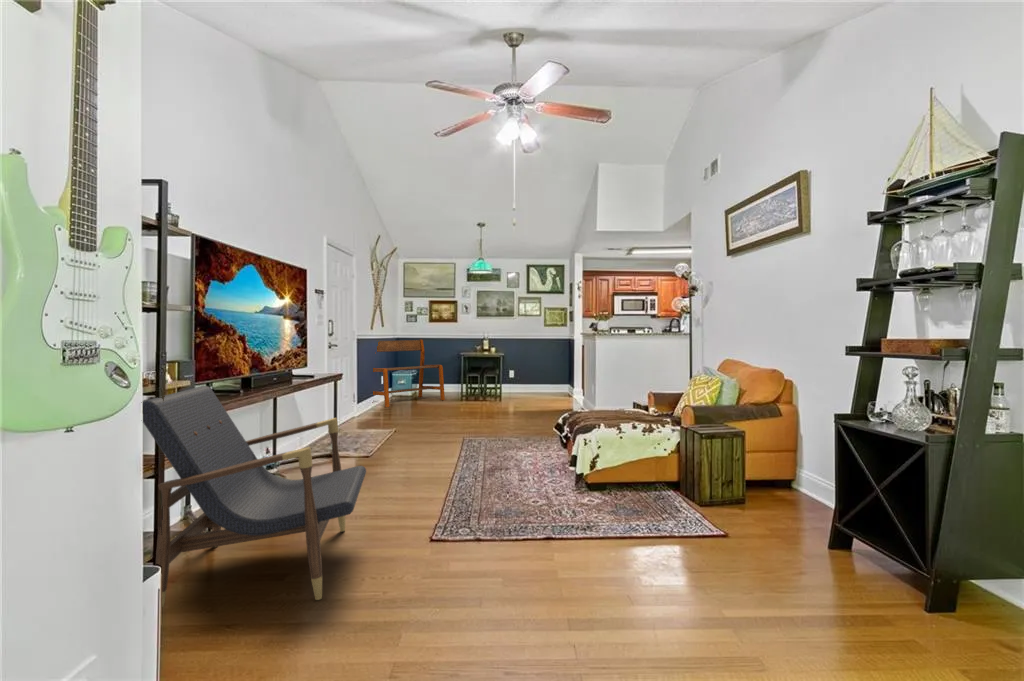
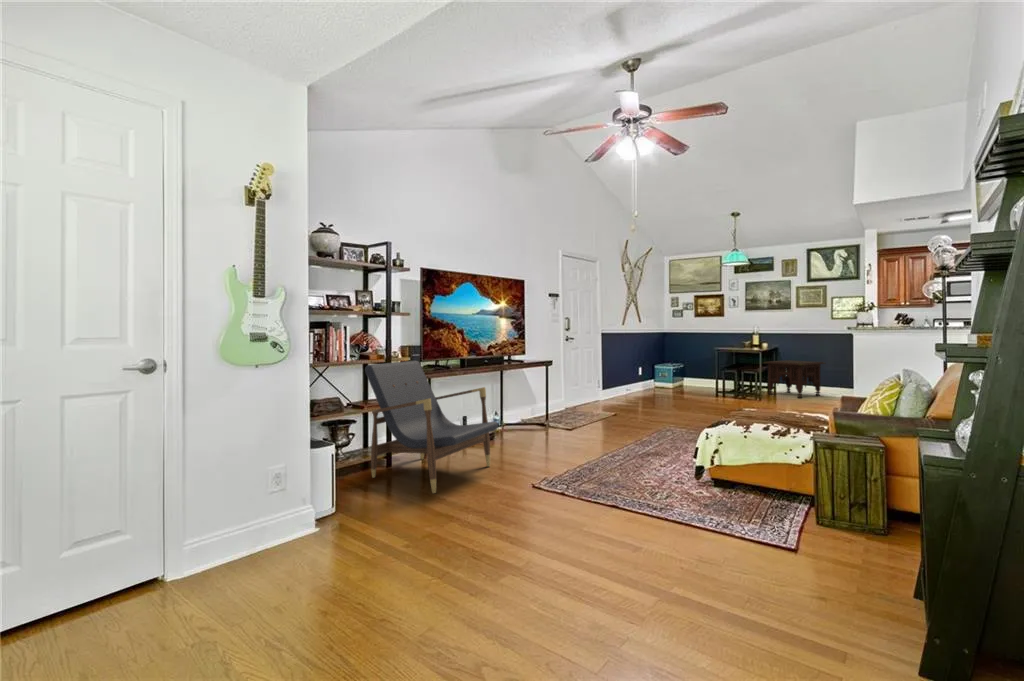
bench: present [372,339,445,407] -> none [623,334,696,395]
side table: none [498,363,543,396] -> present [764,360,825,398]

